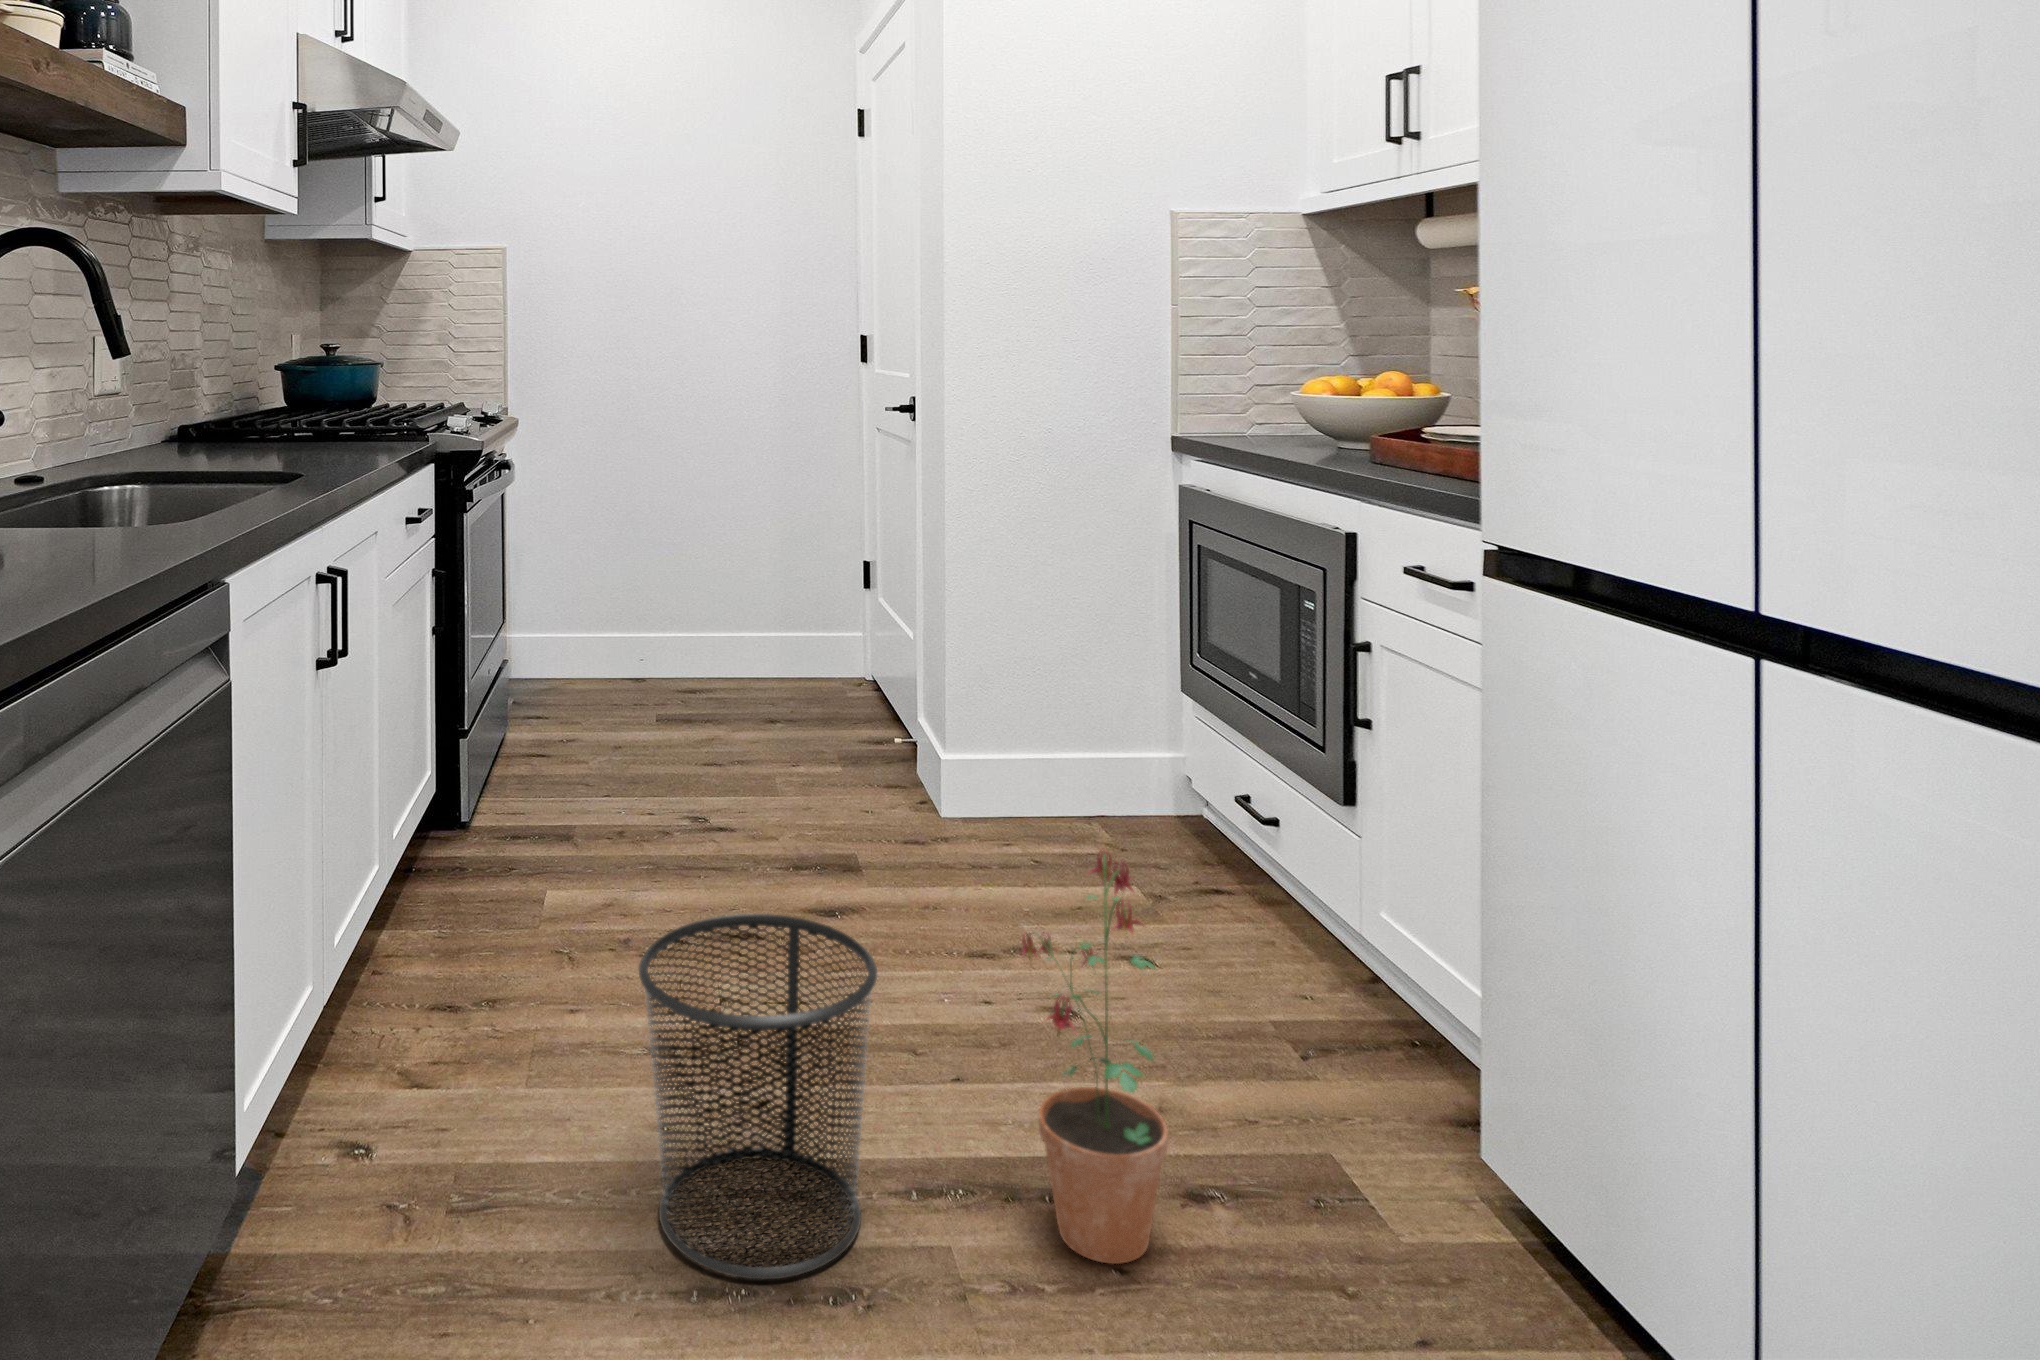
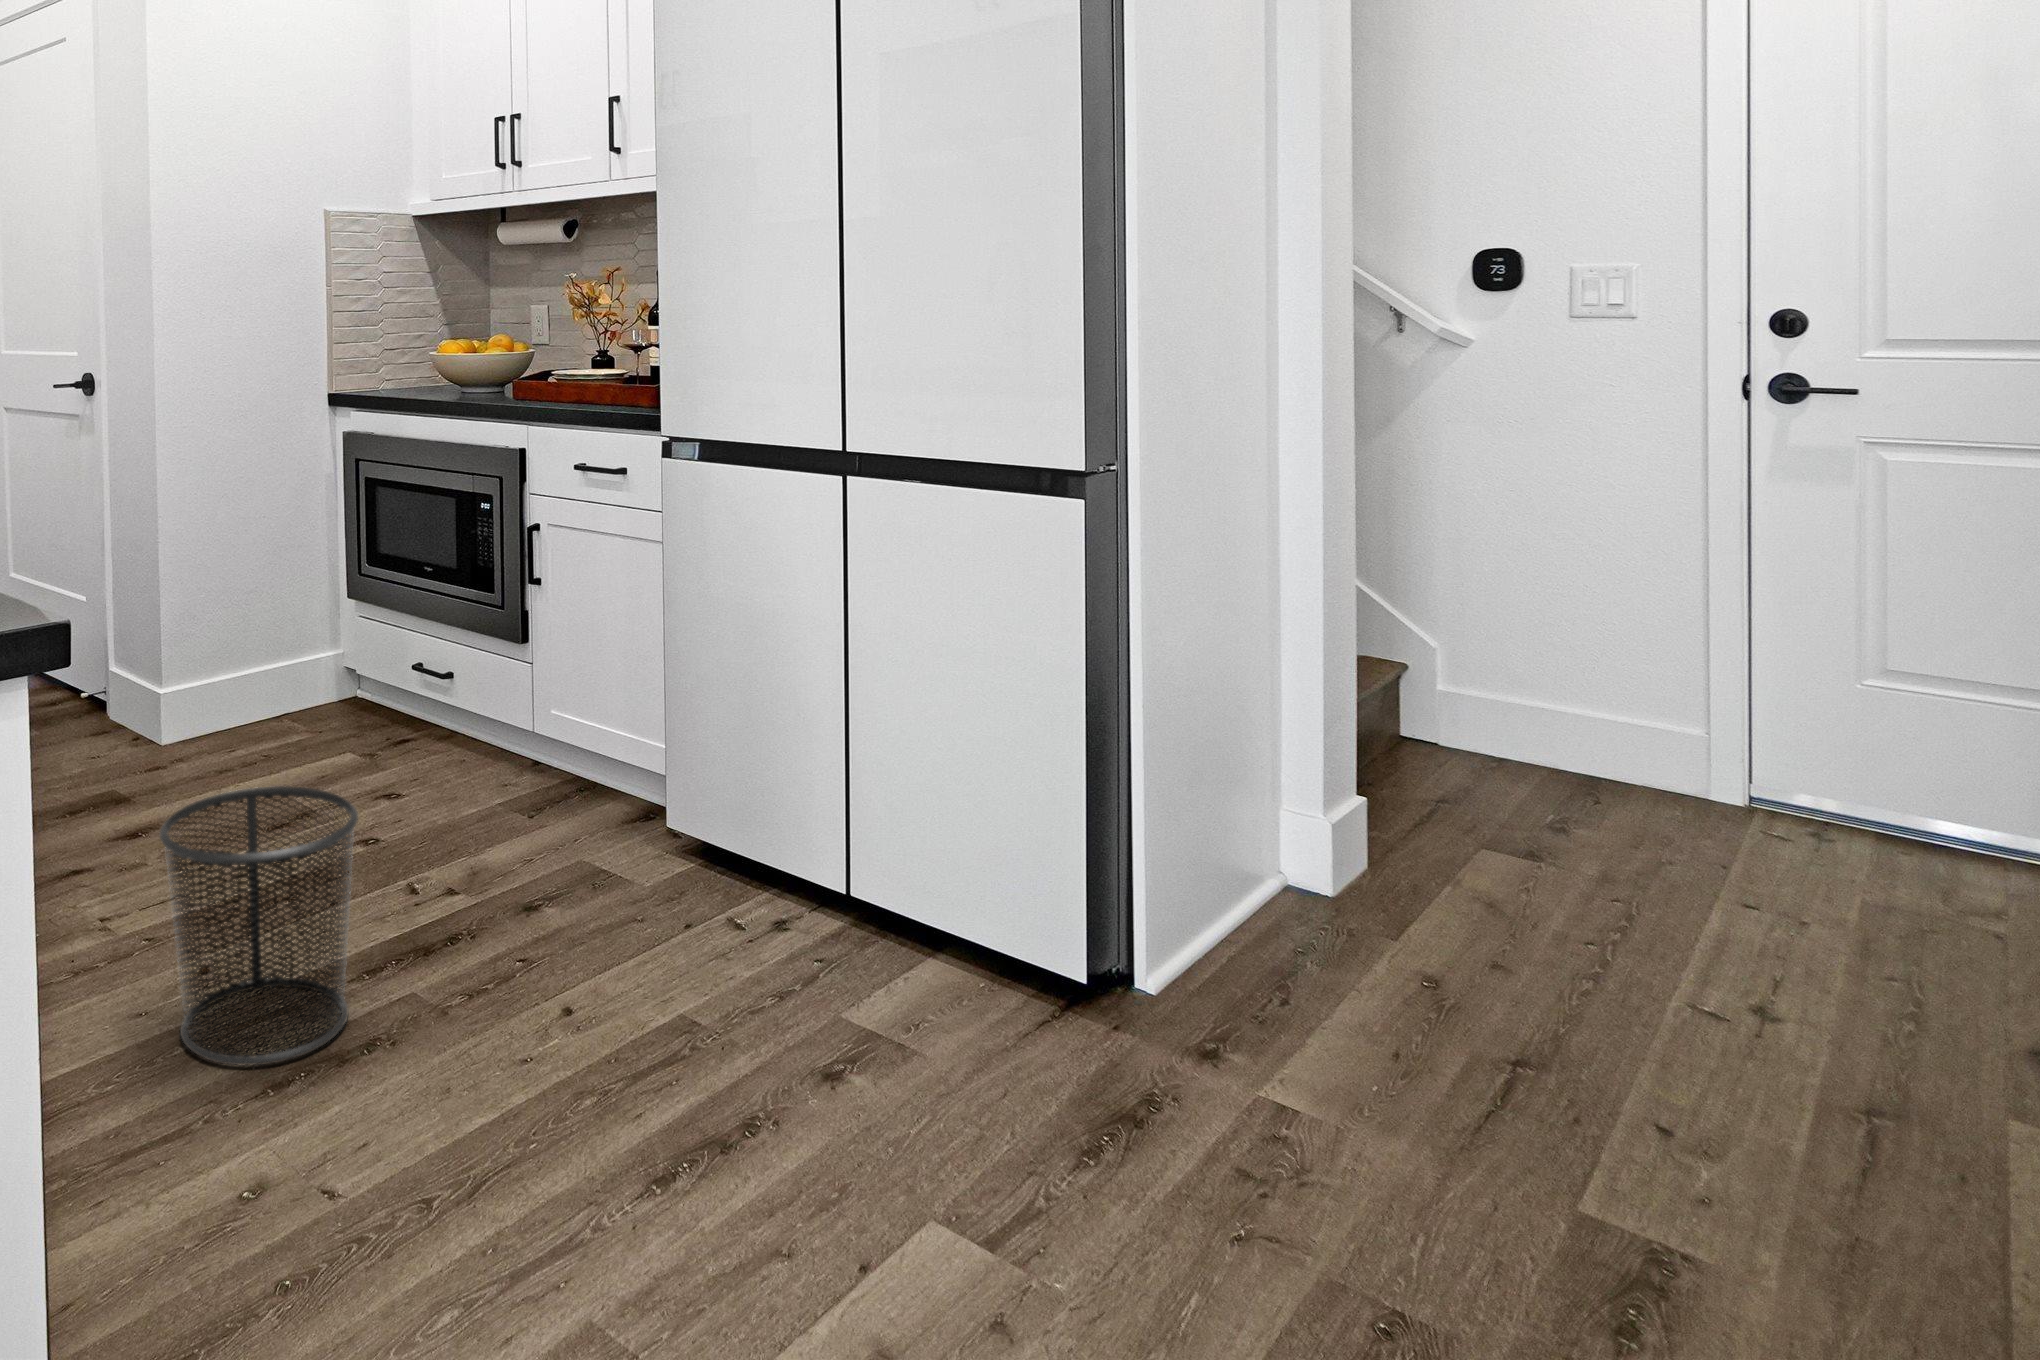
potted plant: present [1022,851,1168,1264] -> none [417,679,547,963]

